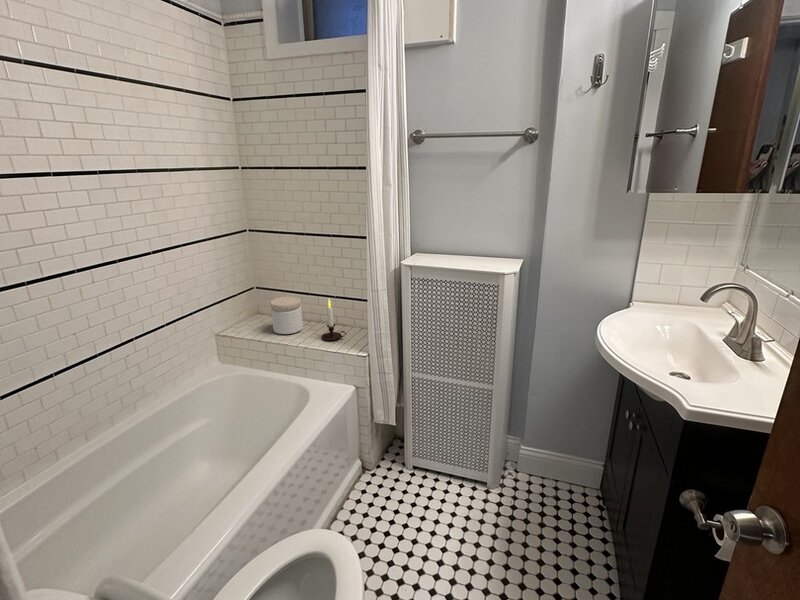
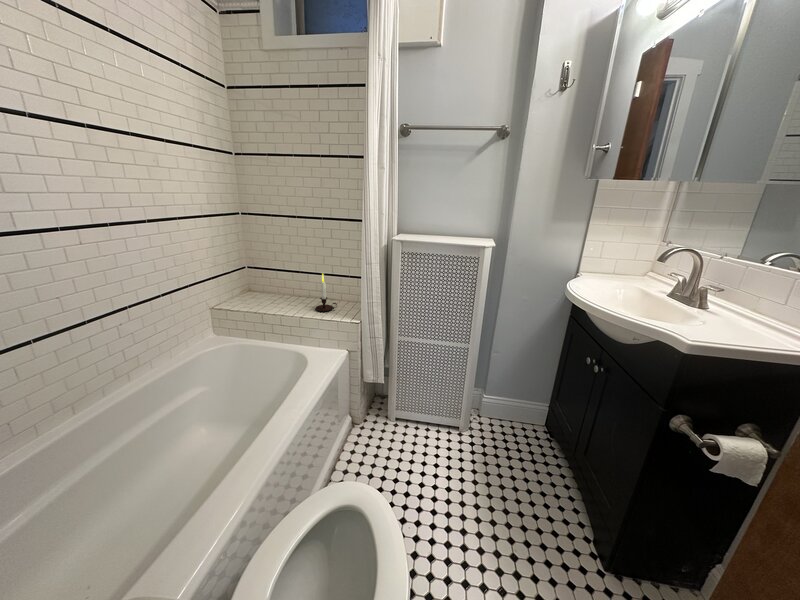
jar: present [271,297,303,334] -> none [266,274,296,307]

